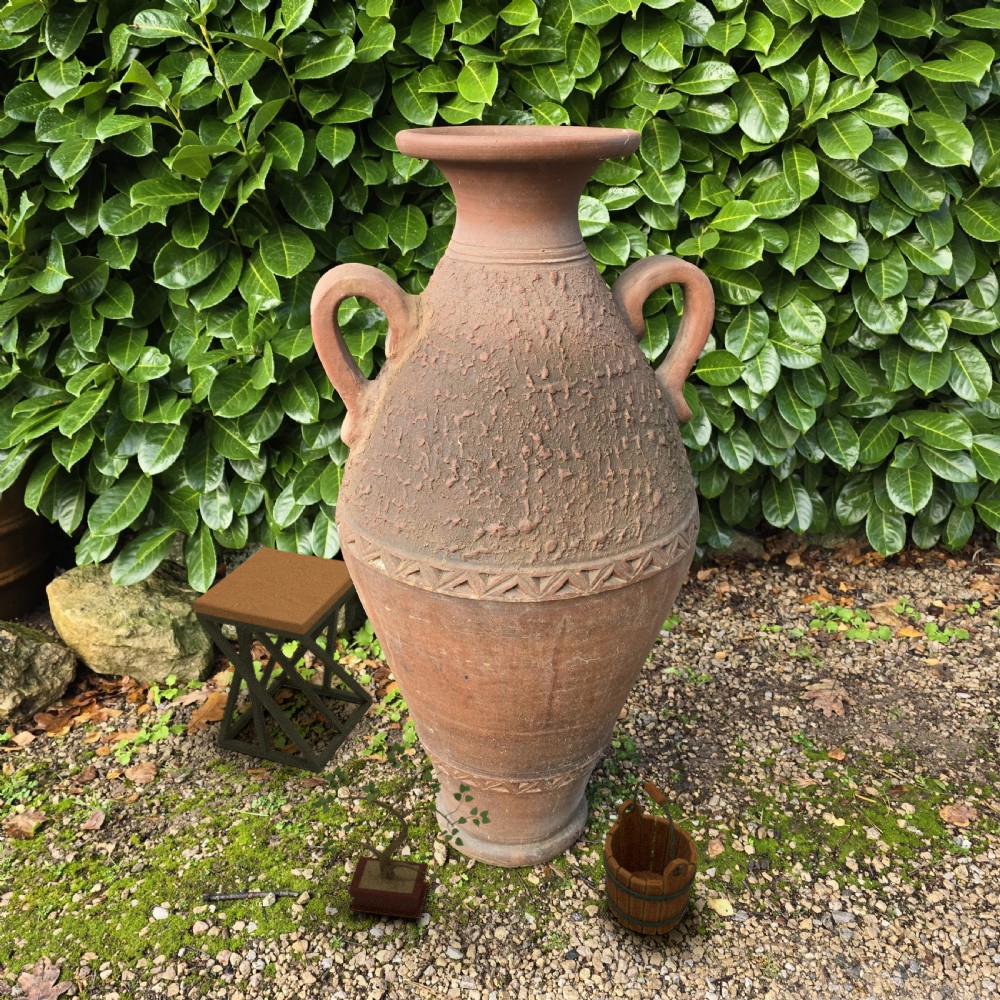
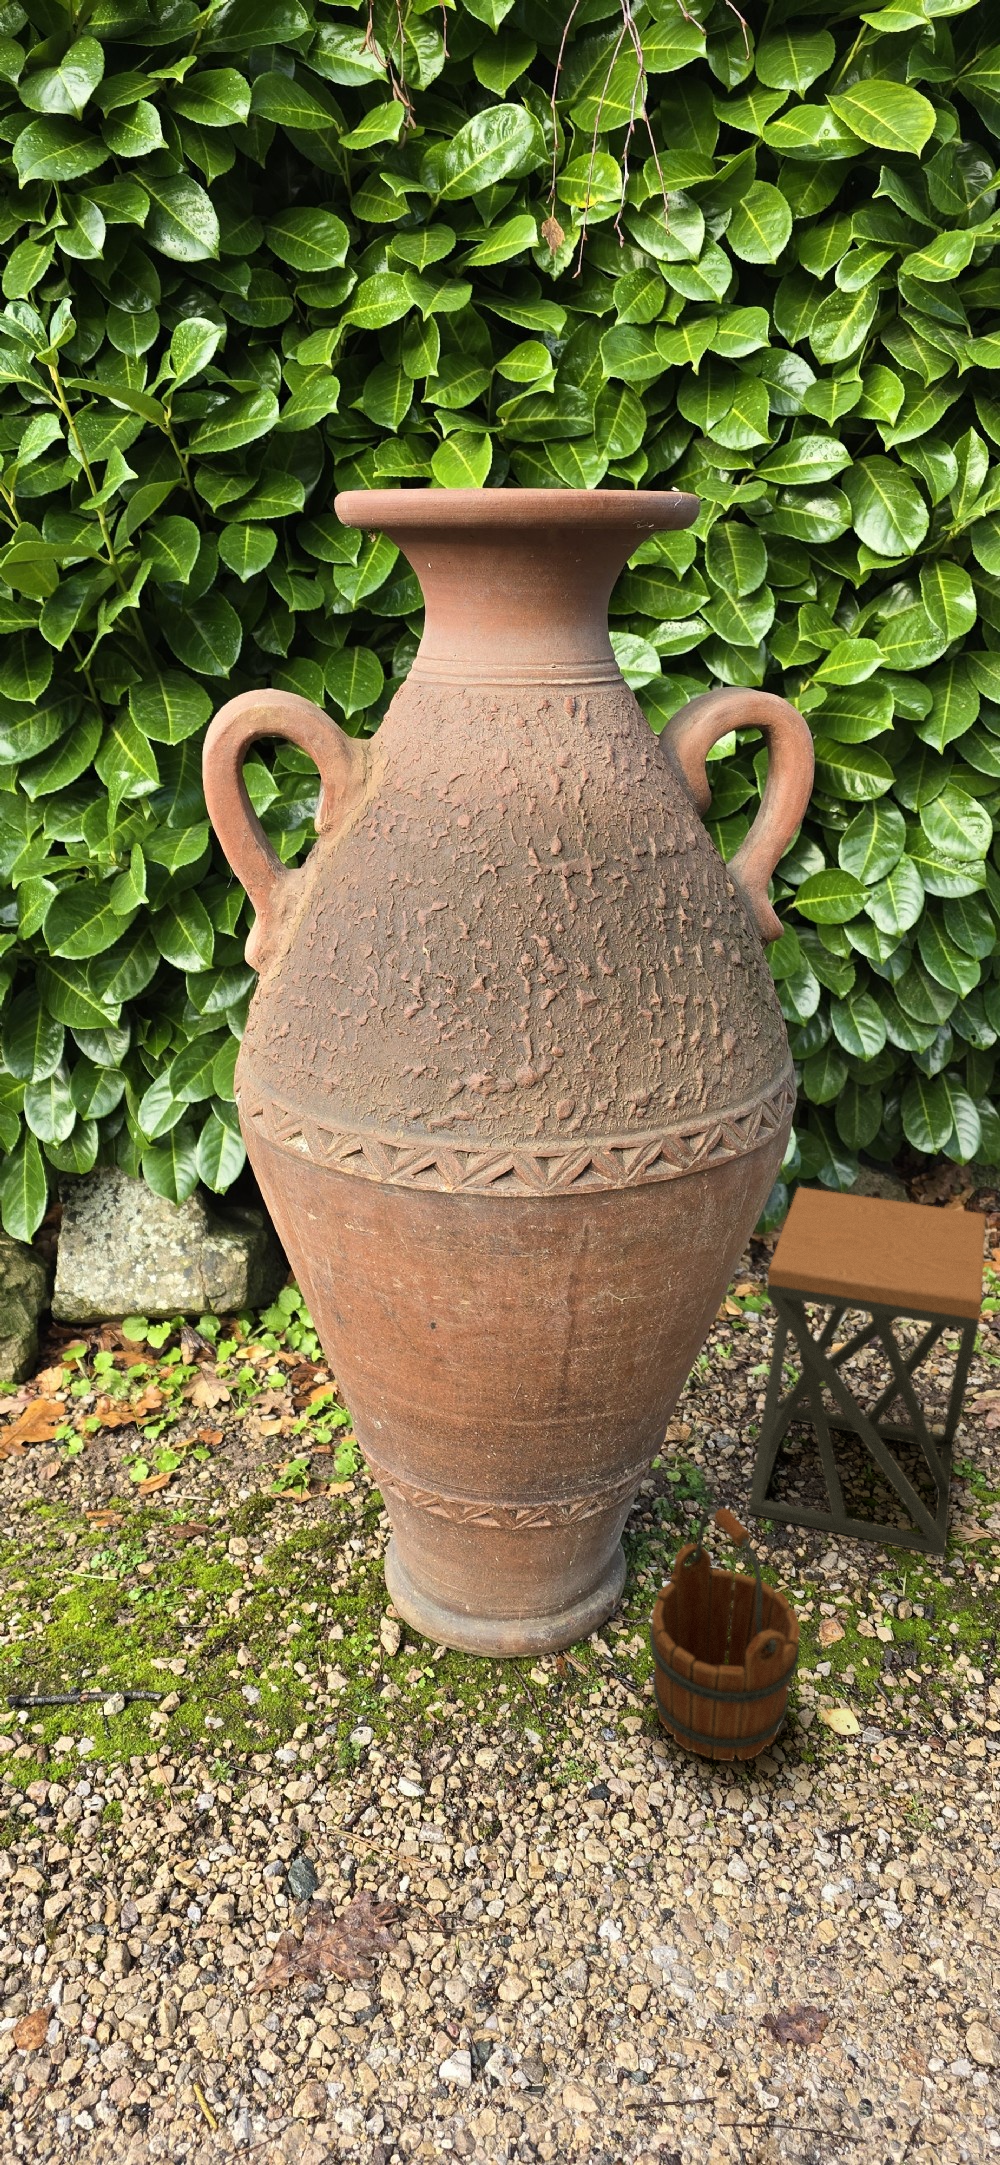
stool: present [194,547,373,773] -> present [748,1187,986,1556]
potted plant: present [313,742,491,919] -> none [185,1437,473,1734]

